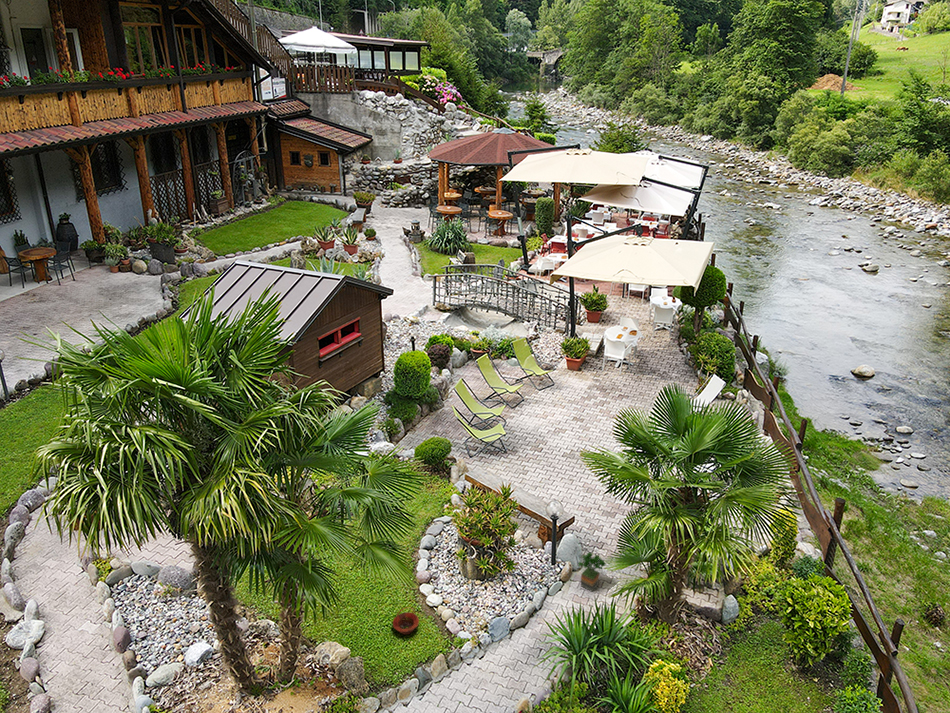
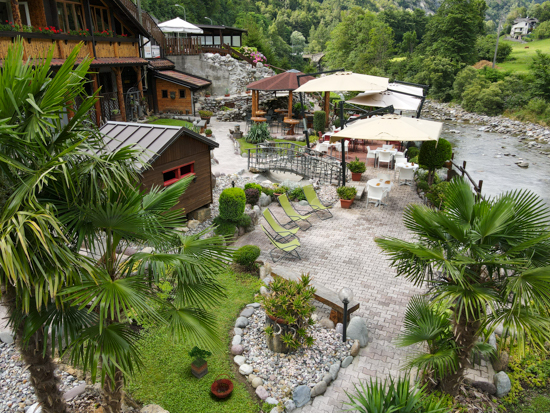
potted tree: present [578,552,606,591] -> present [188,344,212,379]

